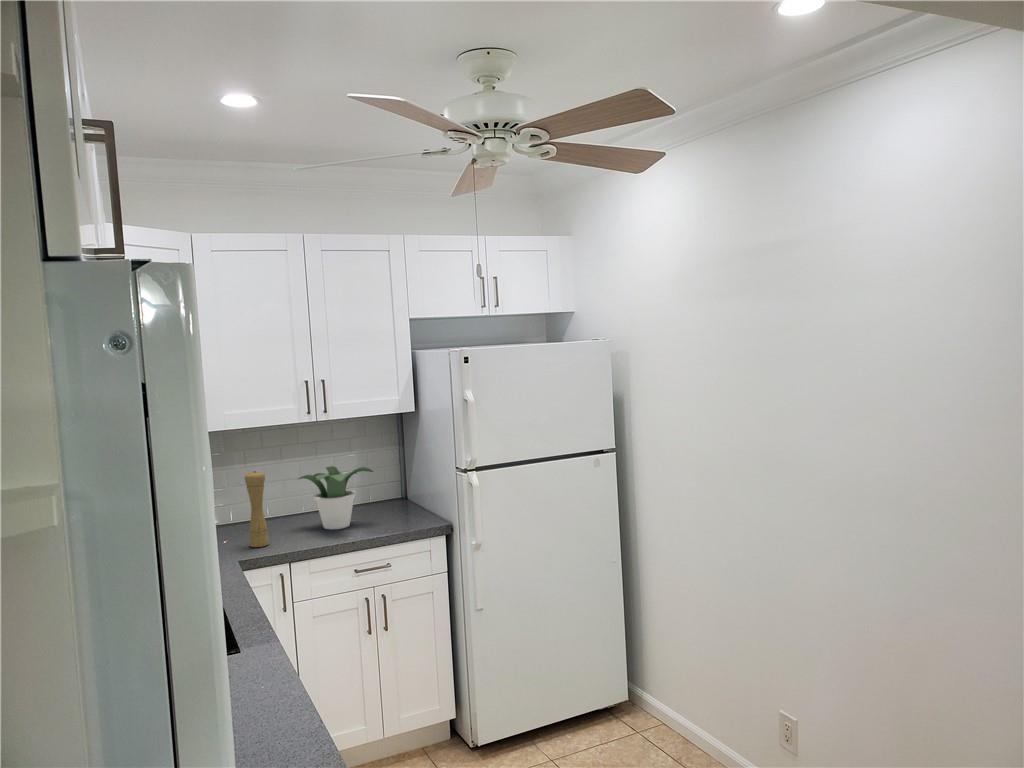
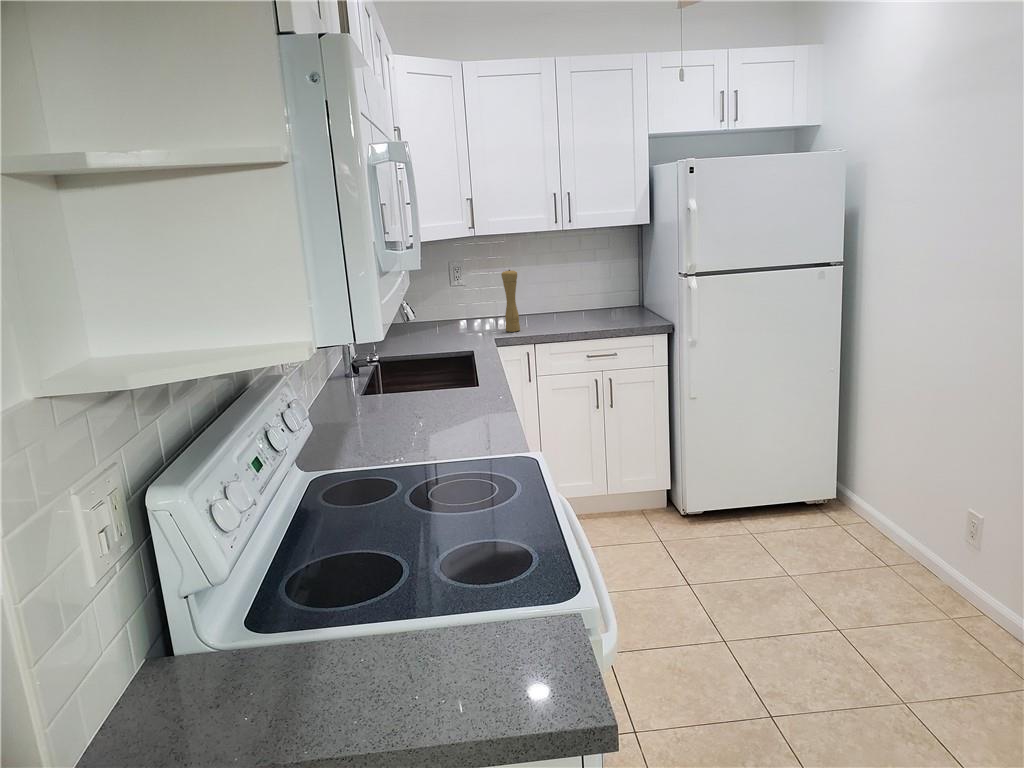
potted plant: present [299,466,373,529] -> none [545,270,609,323]

